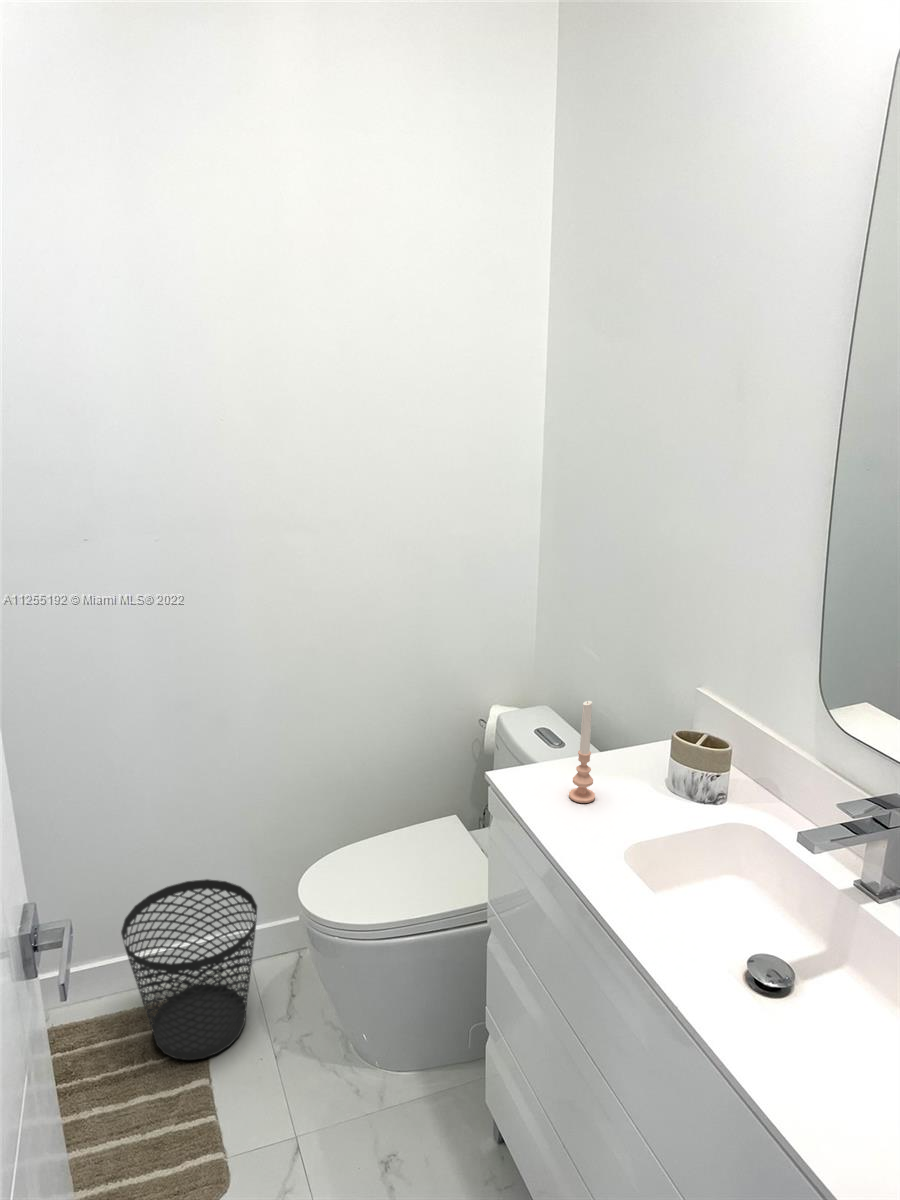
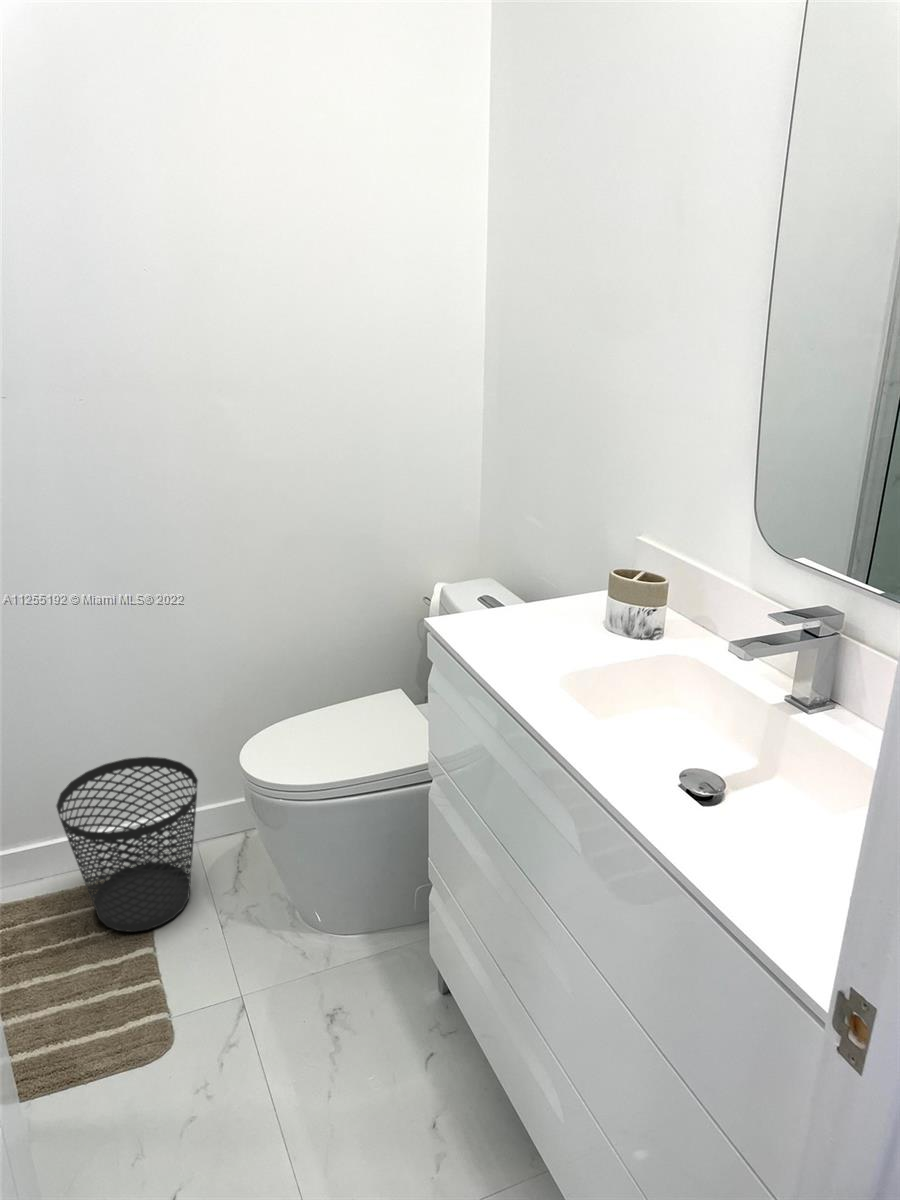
candle: present [569,701,595,803] -> none [504,533,531,639]

